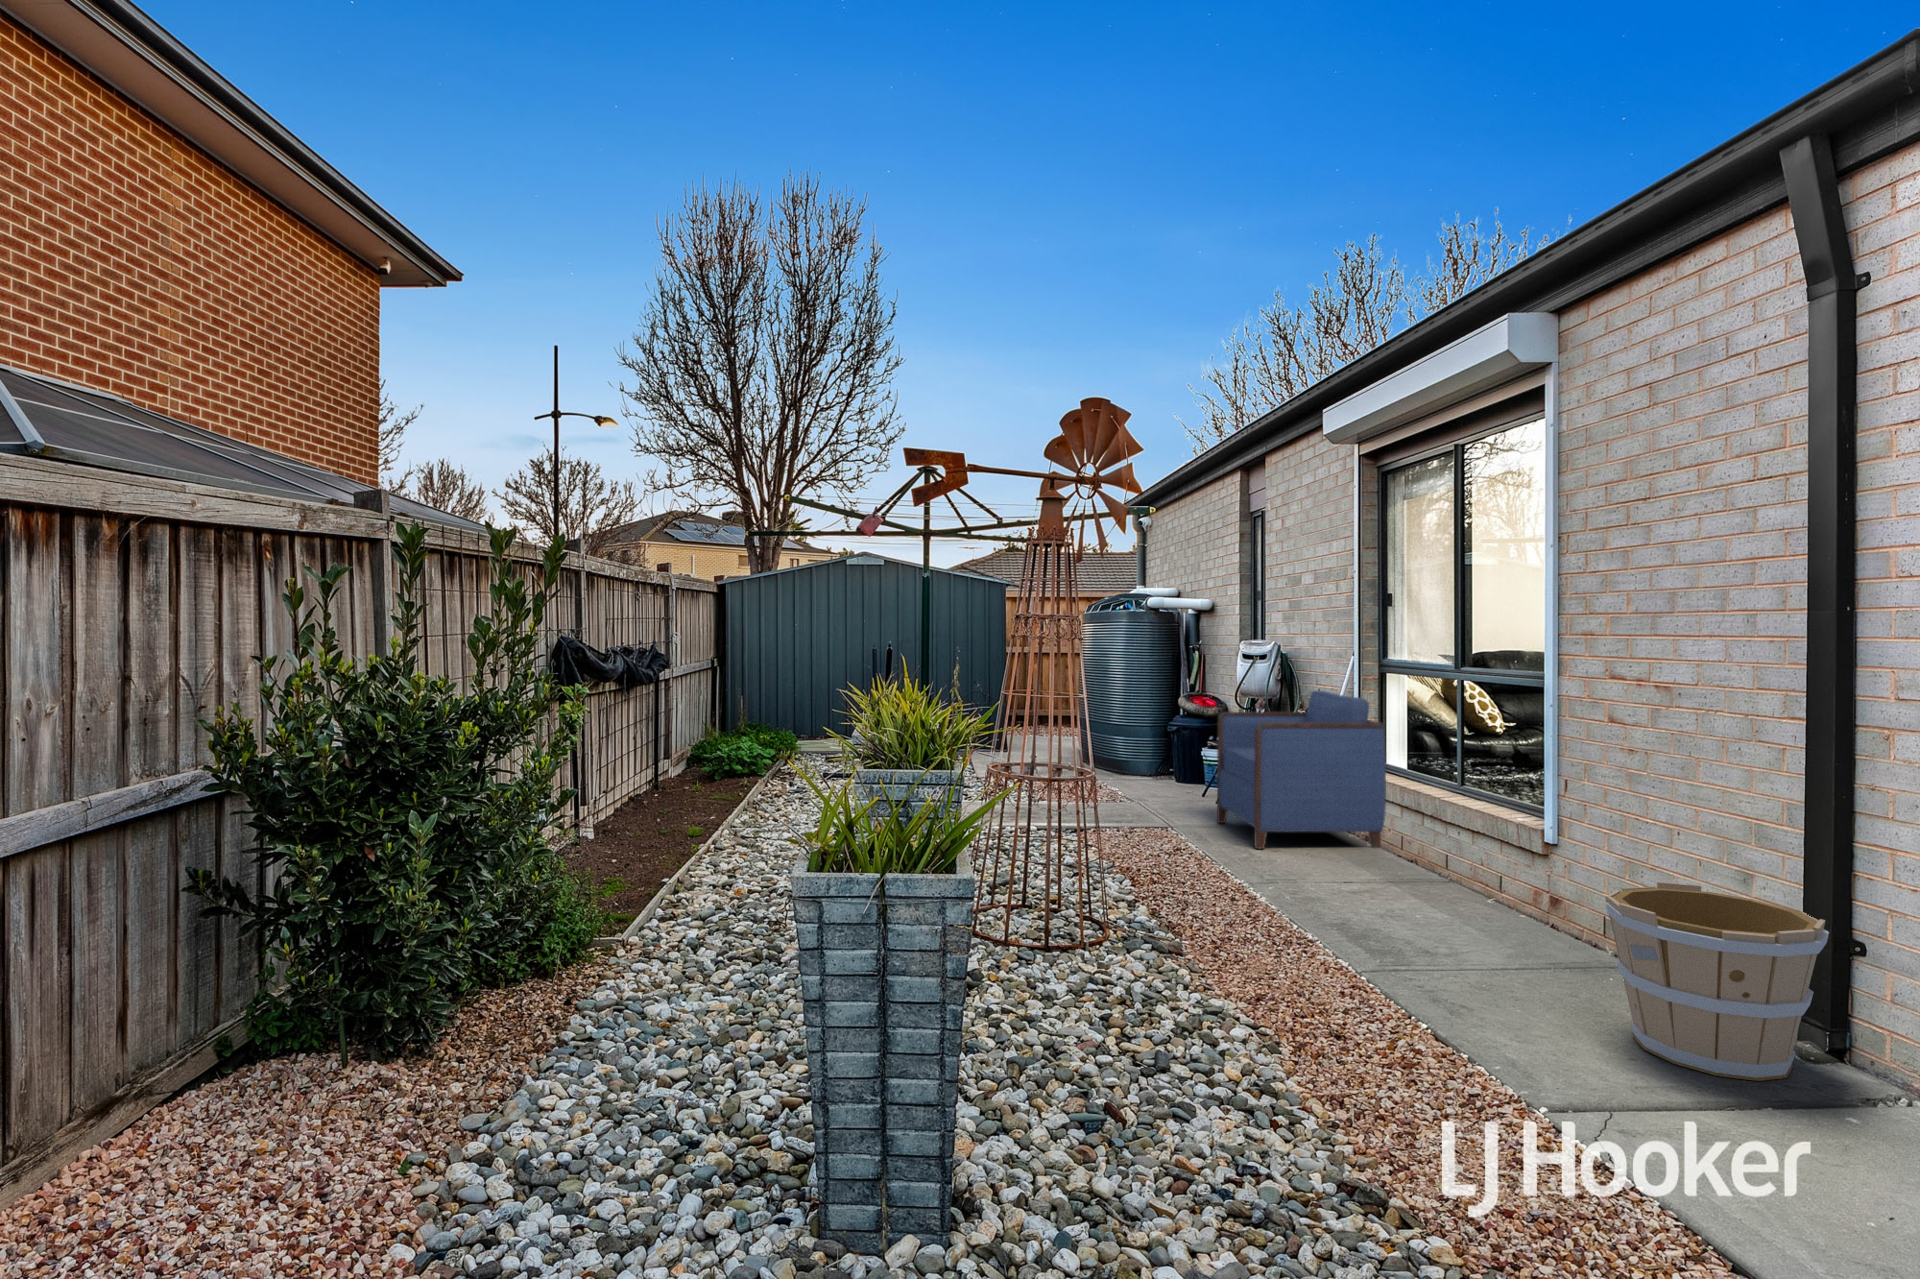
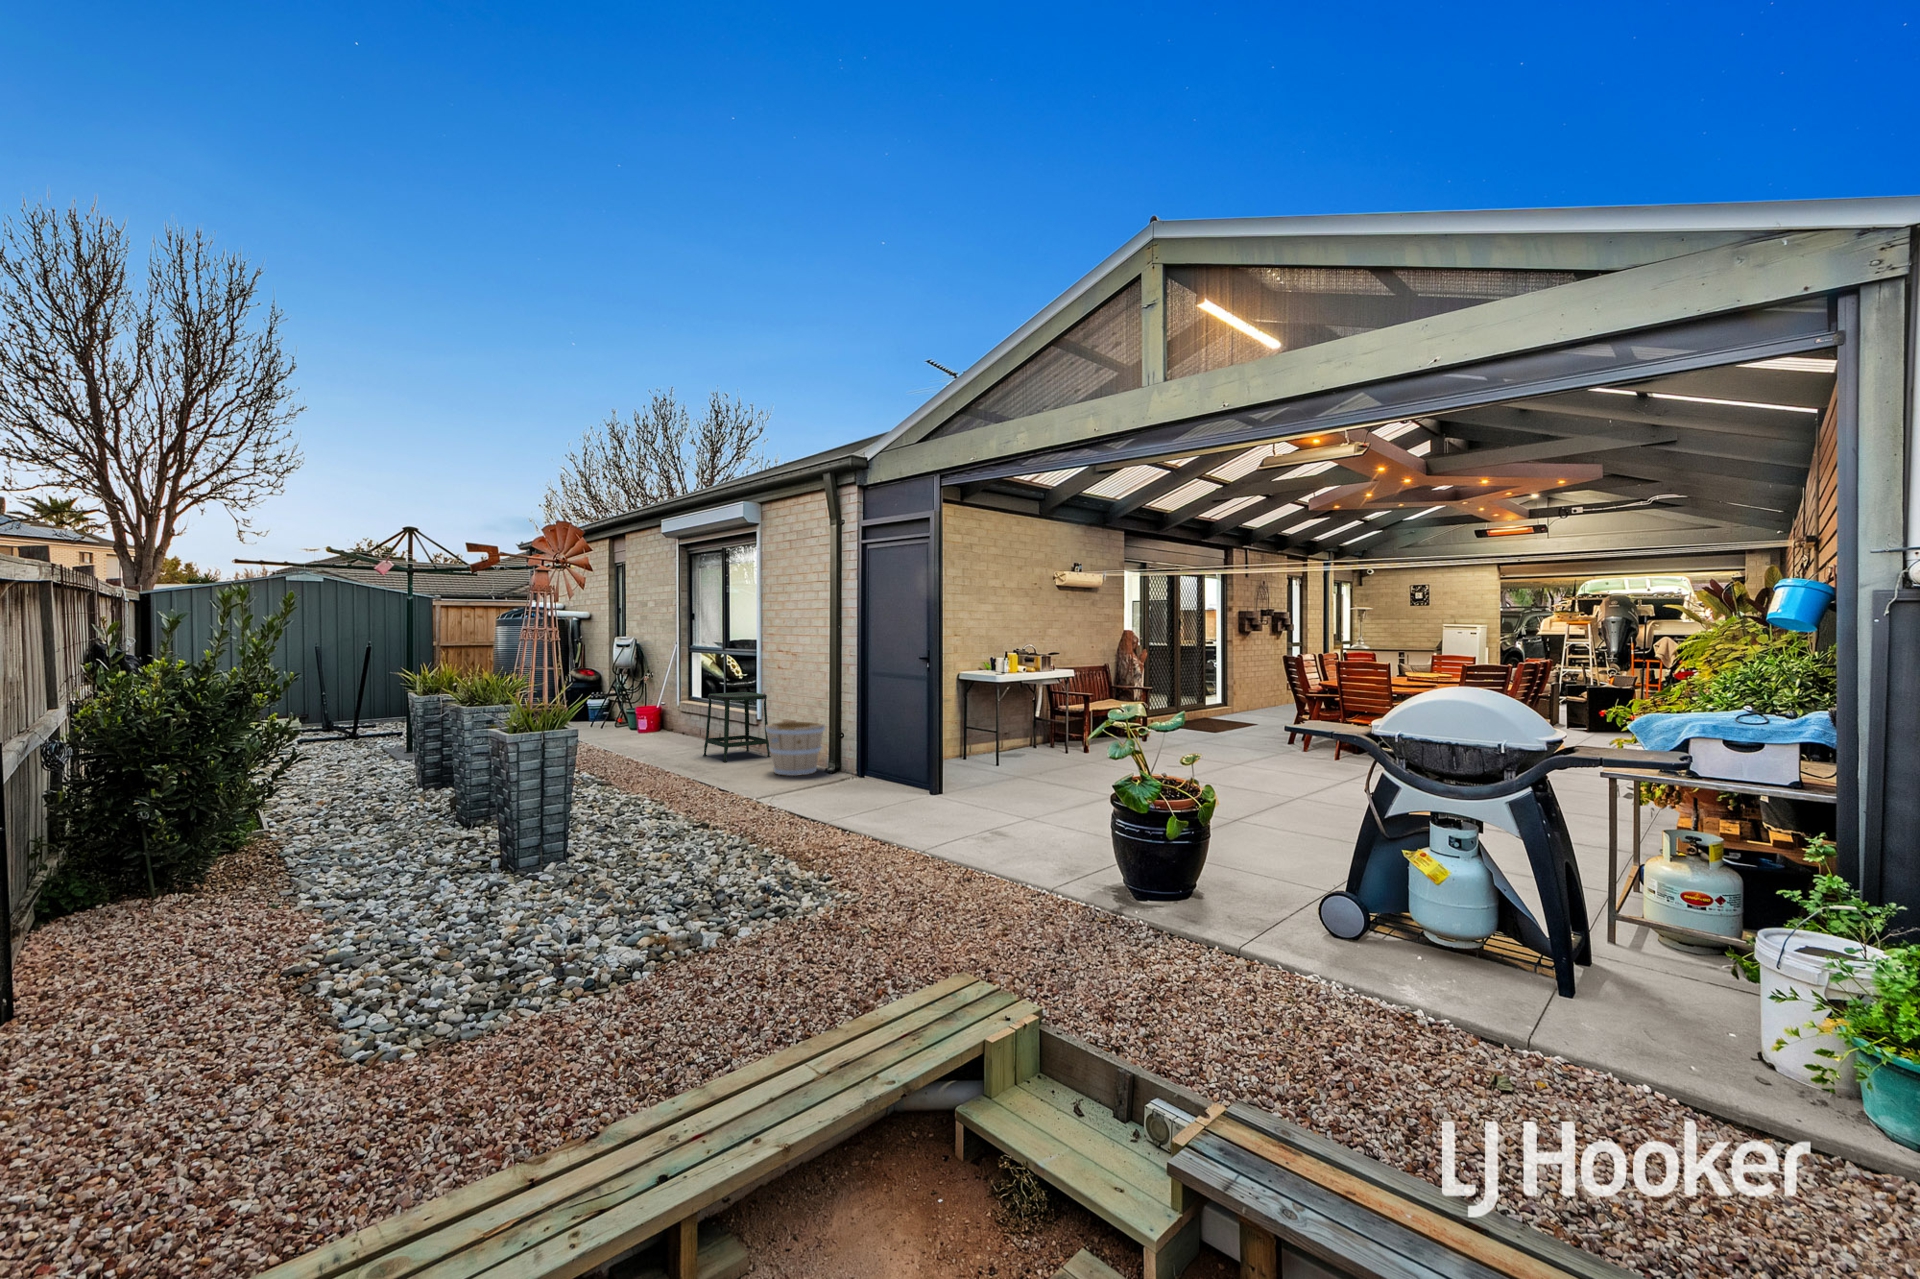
armchair: present [1217,691,1386,849] -> none [602,663,693,744]
stool: none [1411,773,1596,953] -> present [703,692,771,762]

